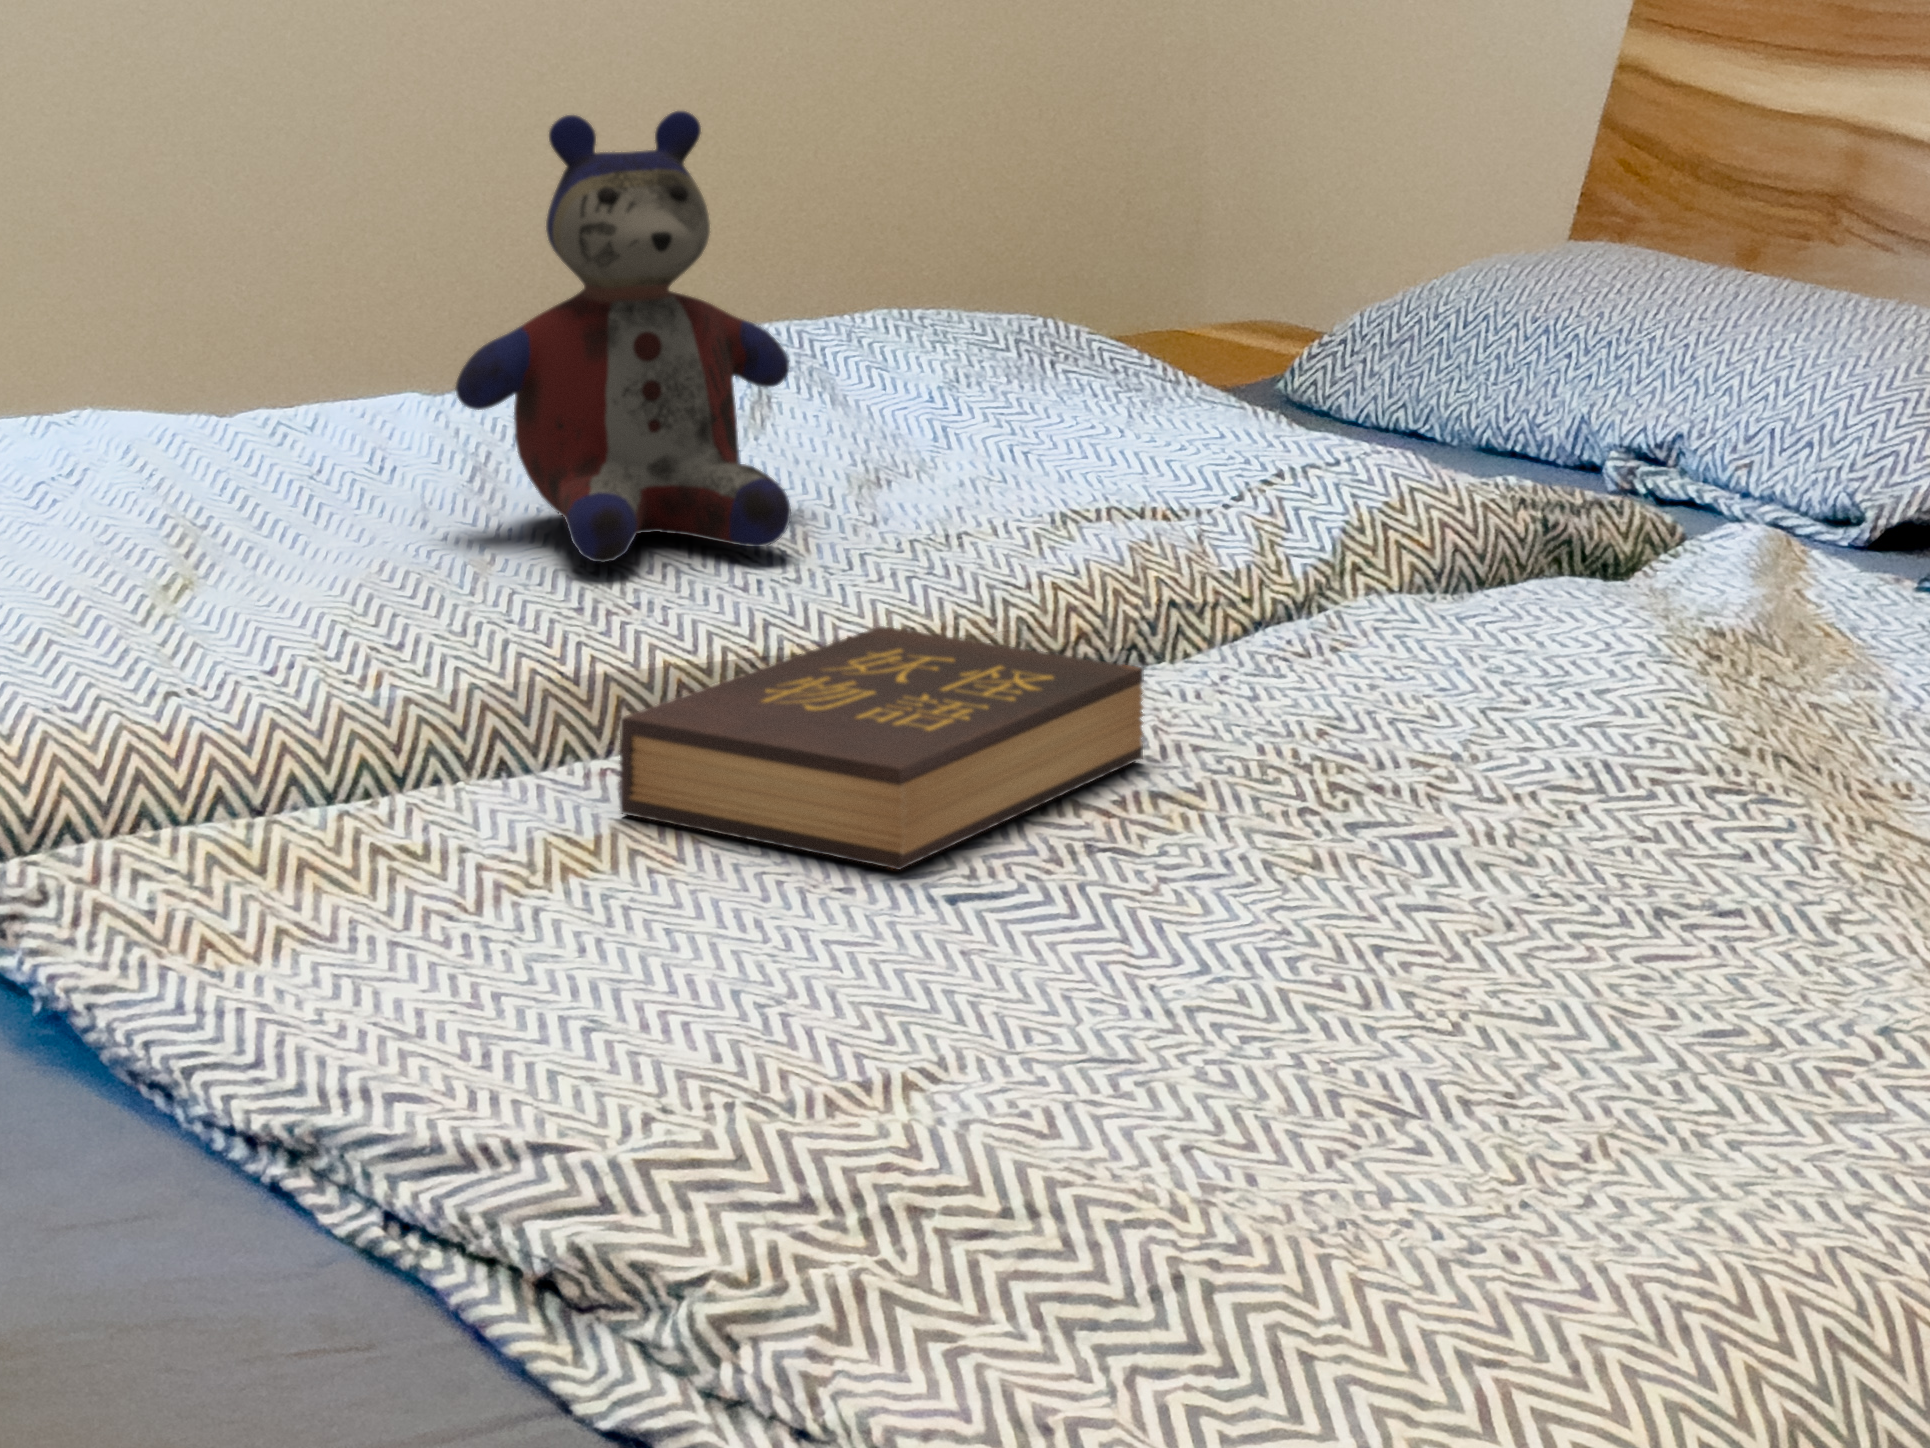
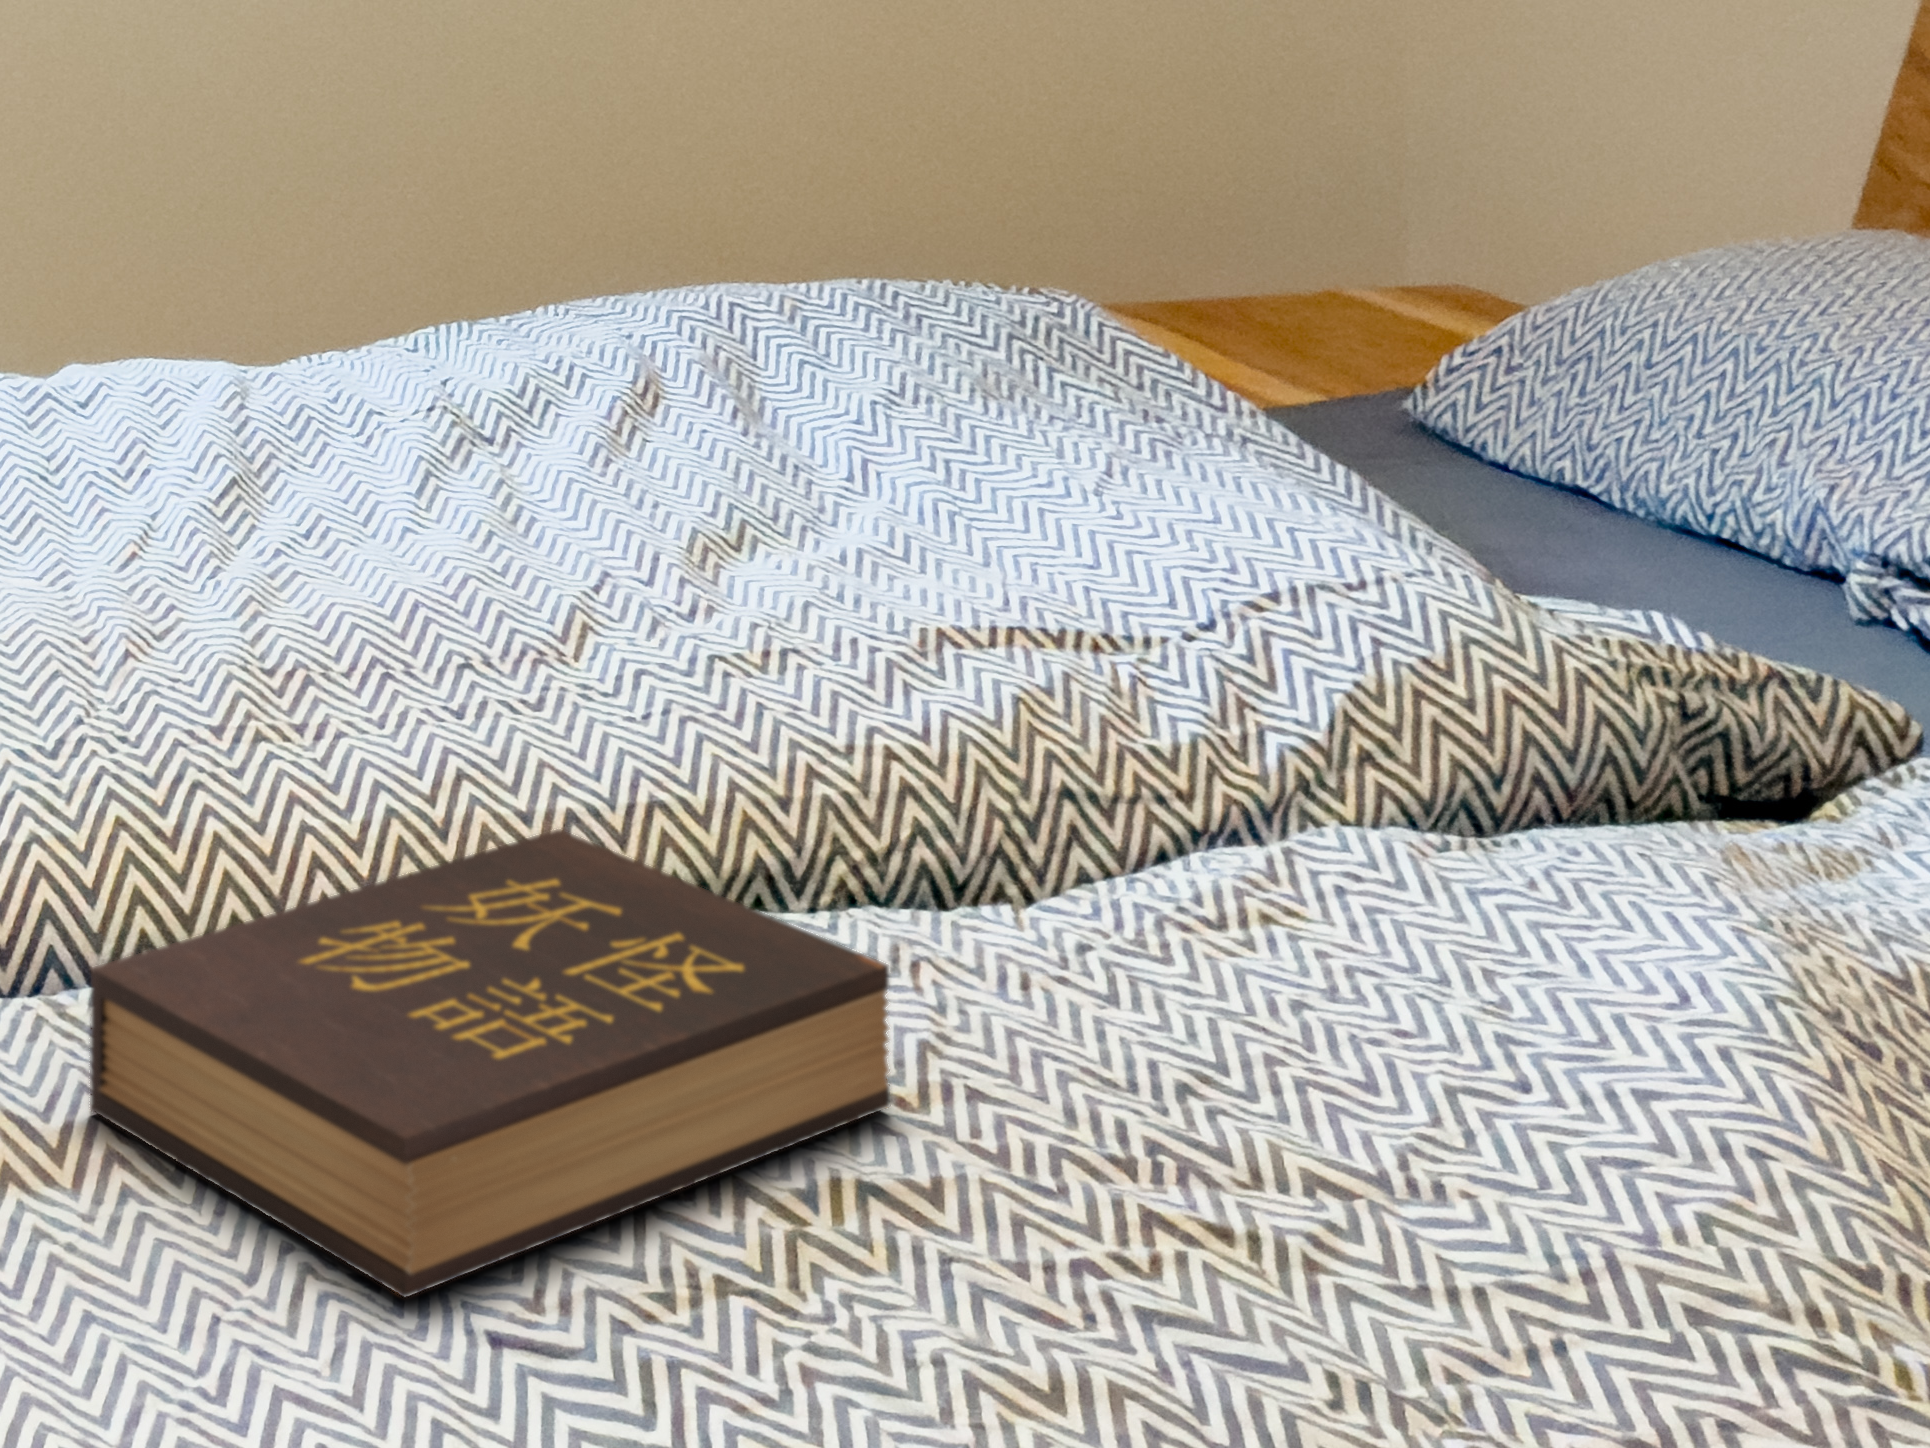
stuffed bear: present [455,111,791,562] -> none [112,51,562,670]

